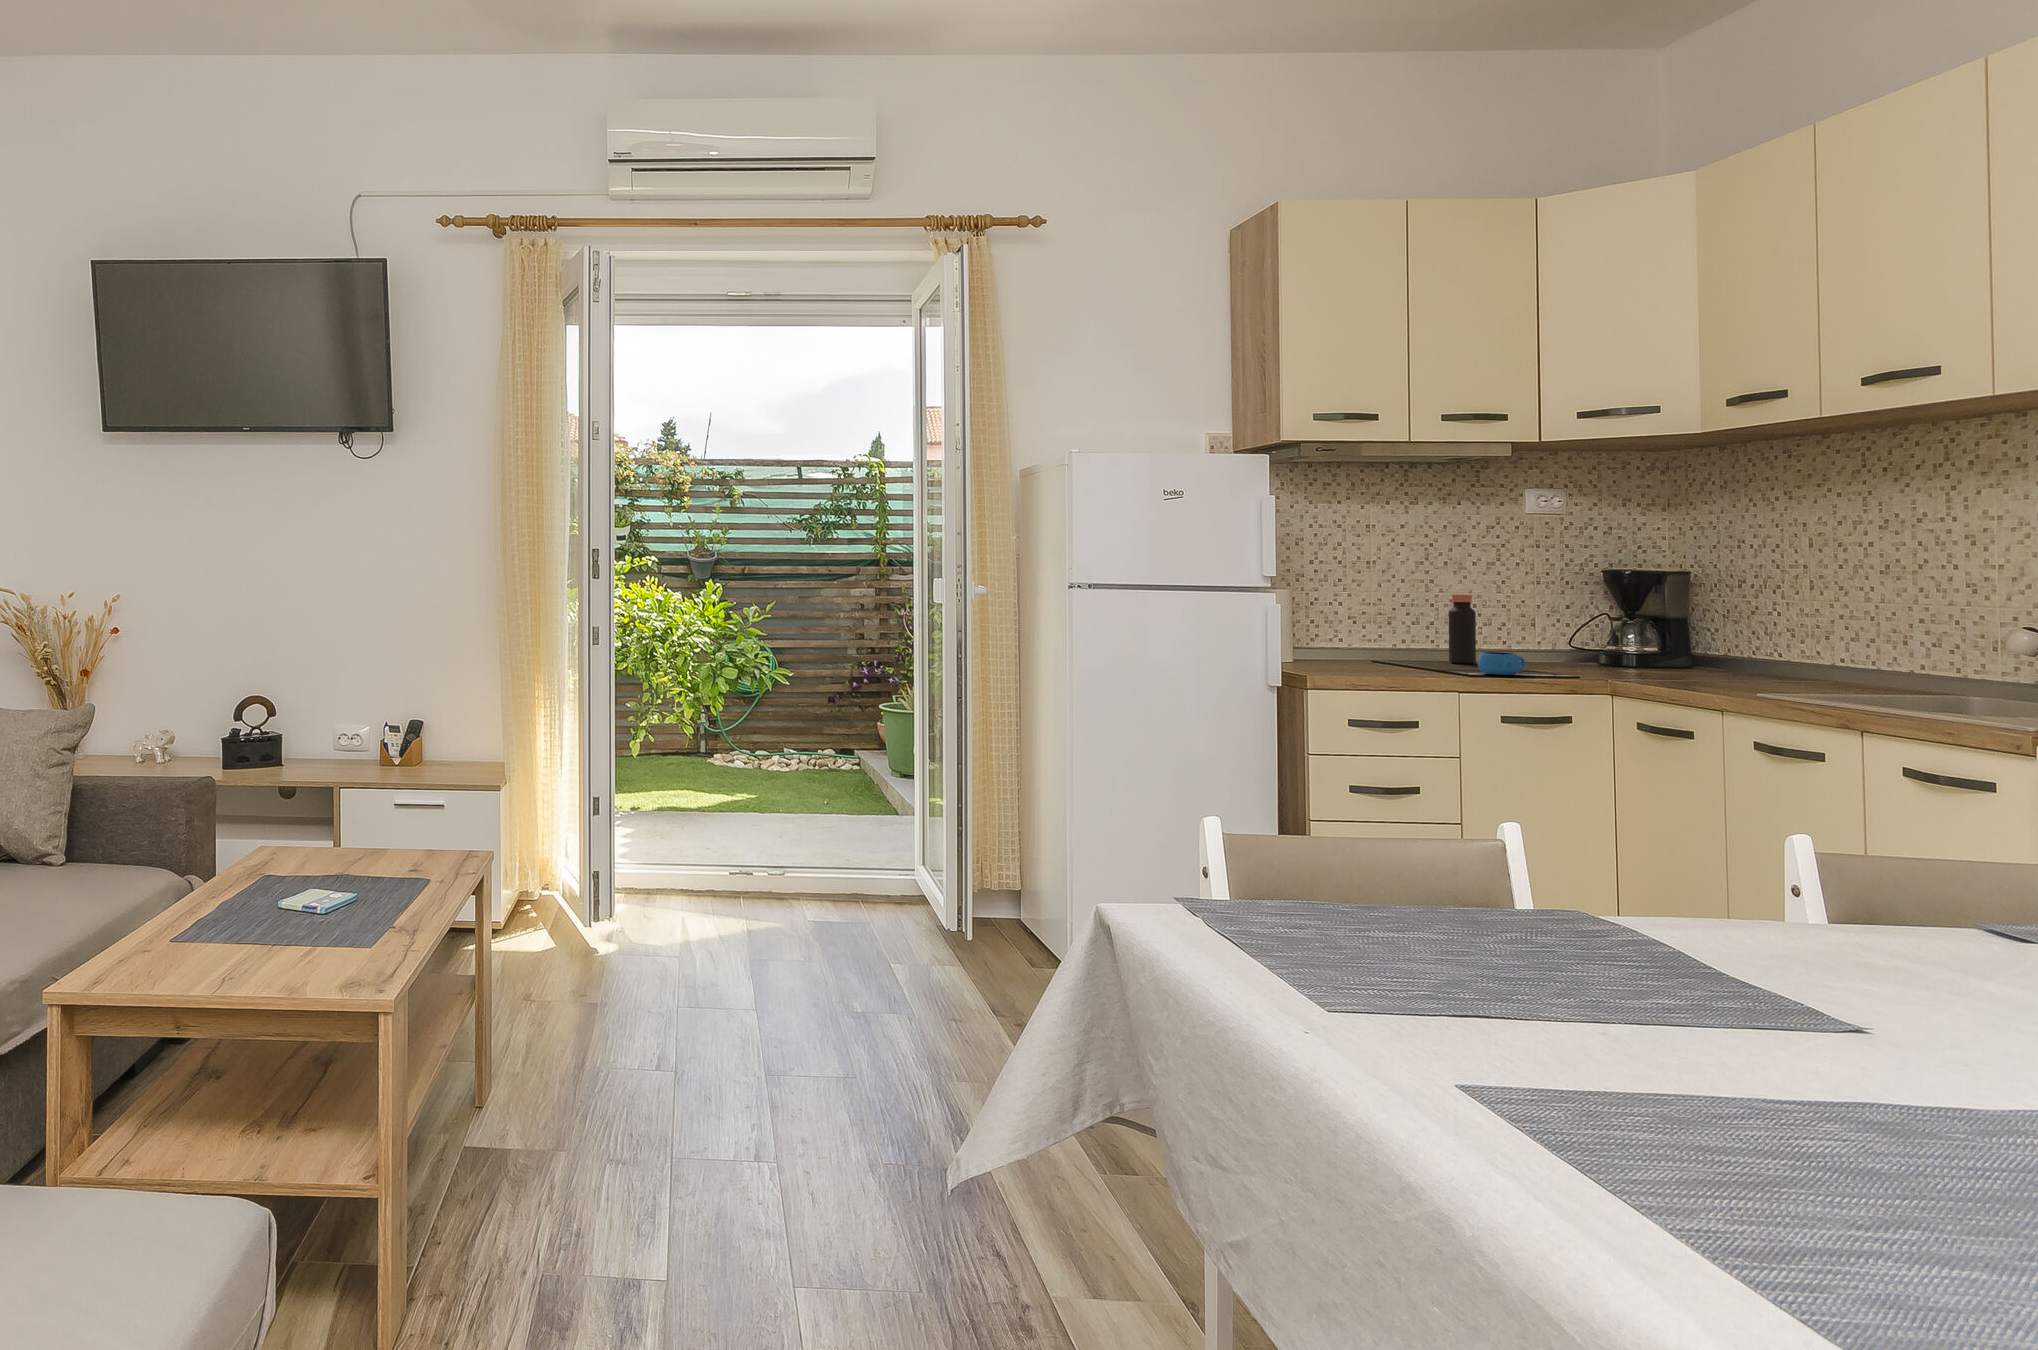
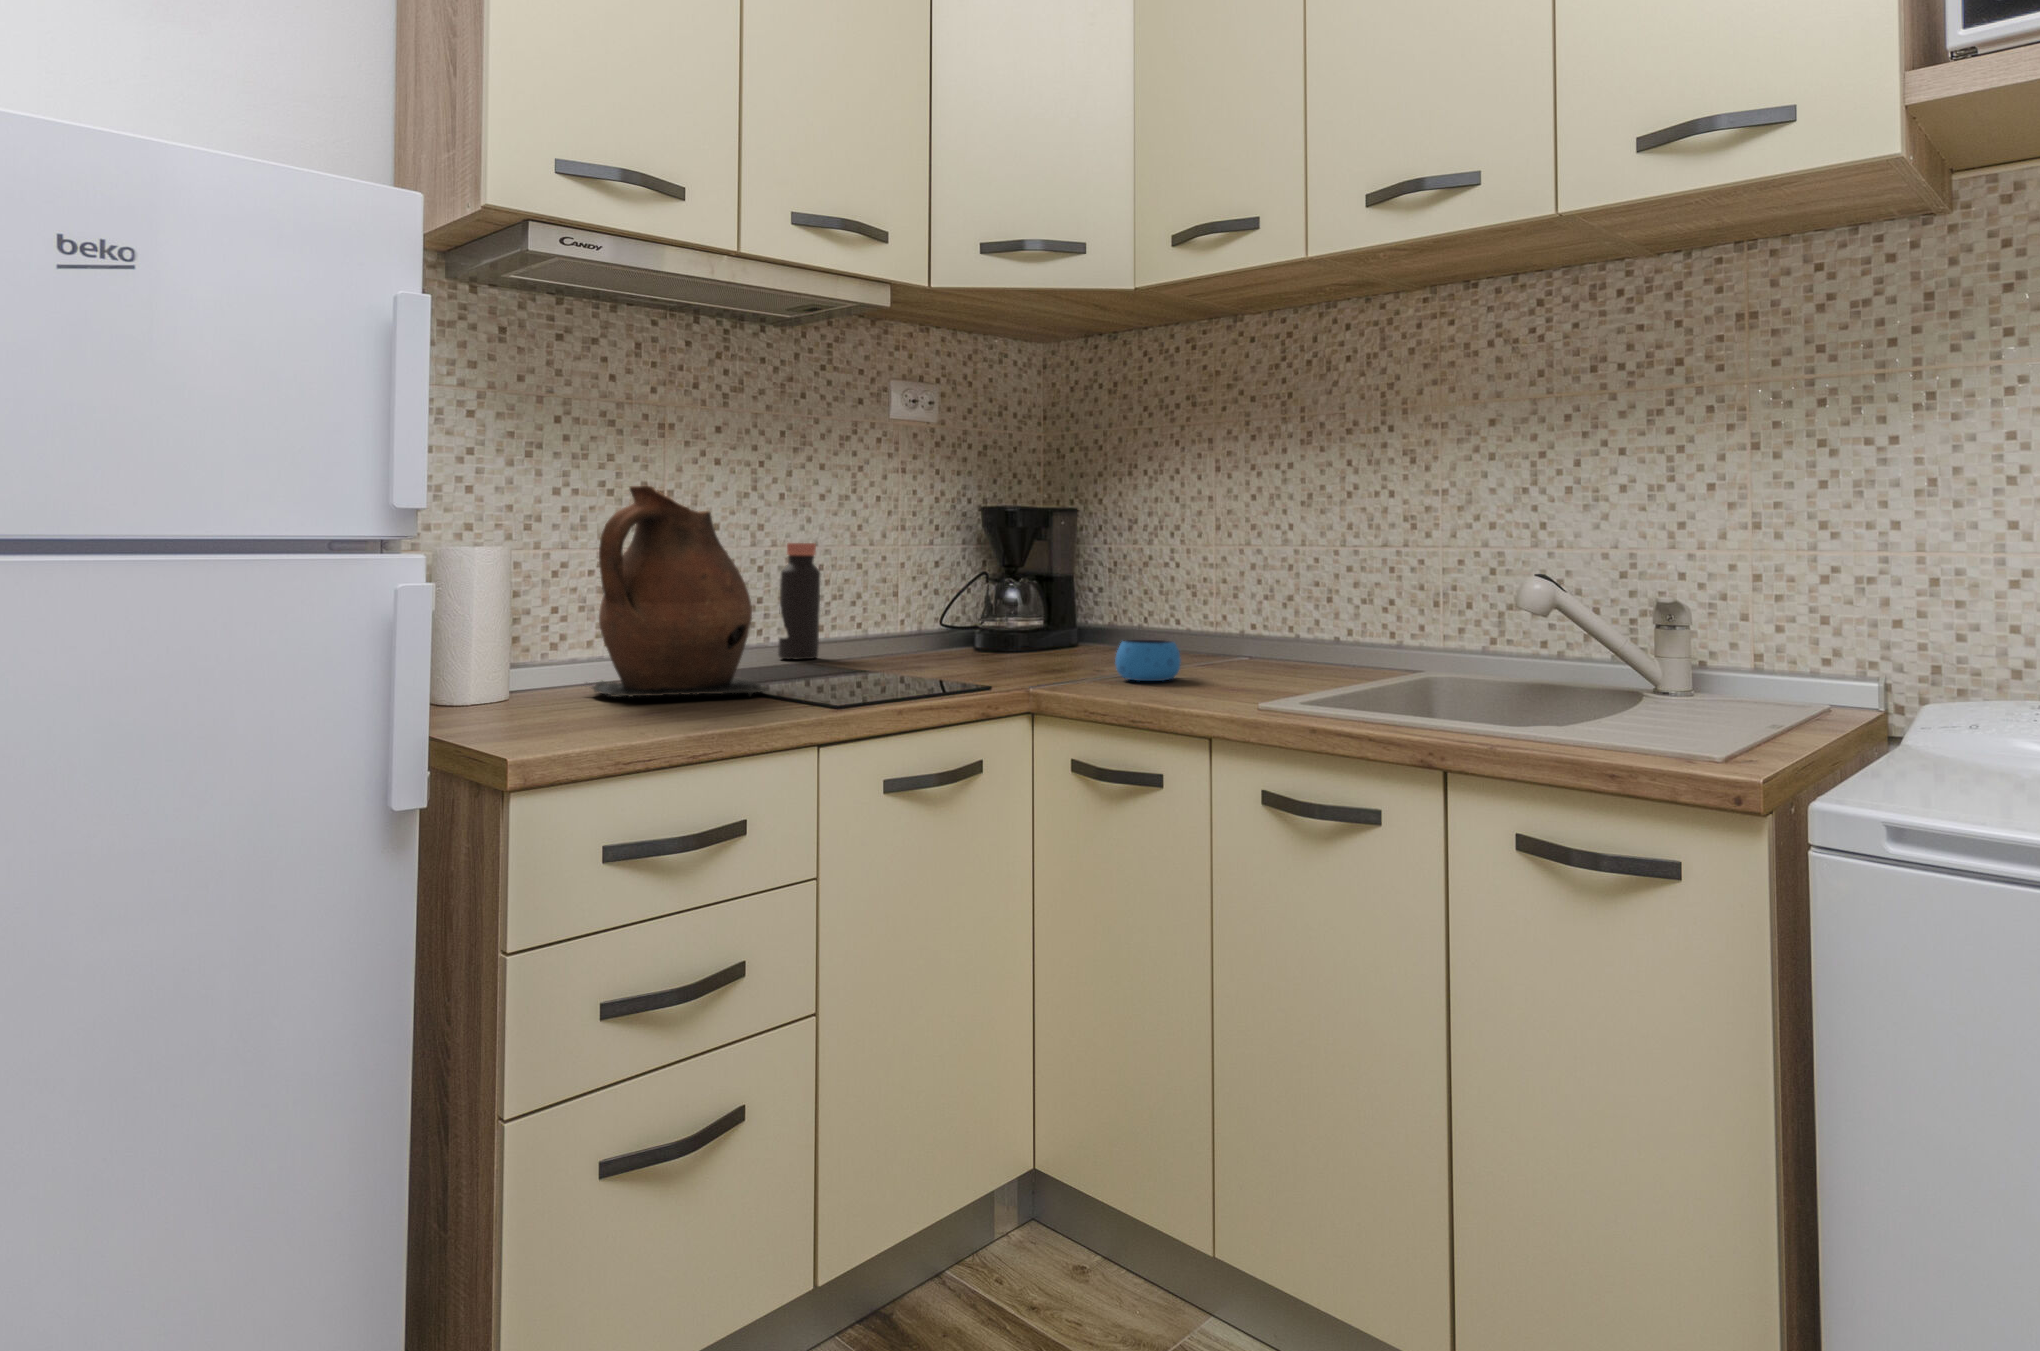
ceramic pitcher: none [1343,571,1447,679] -> present [591,486,766,697]
mug: present [1478,652,1525,675] -> present [1115,640,1181,681]

